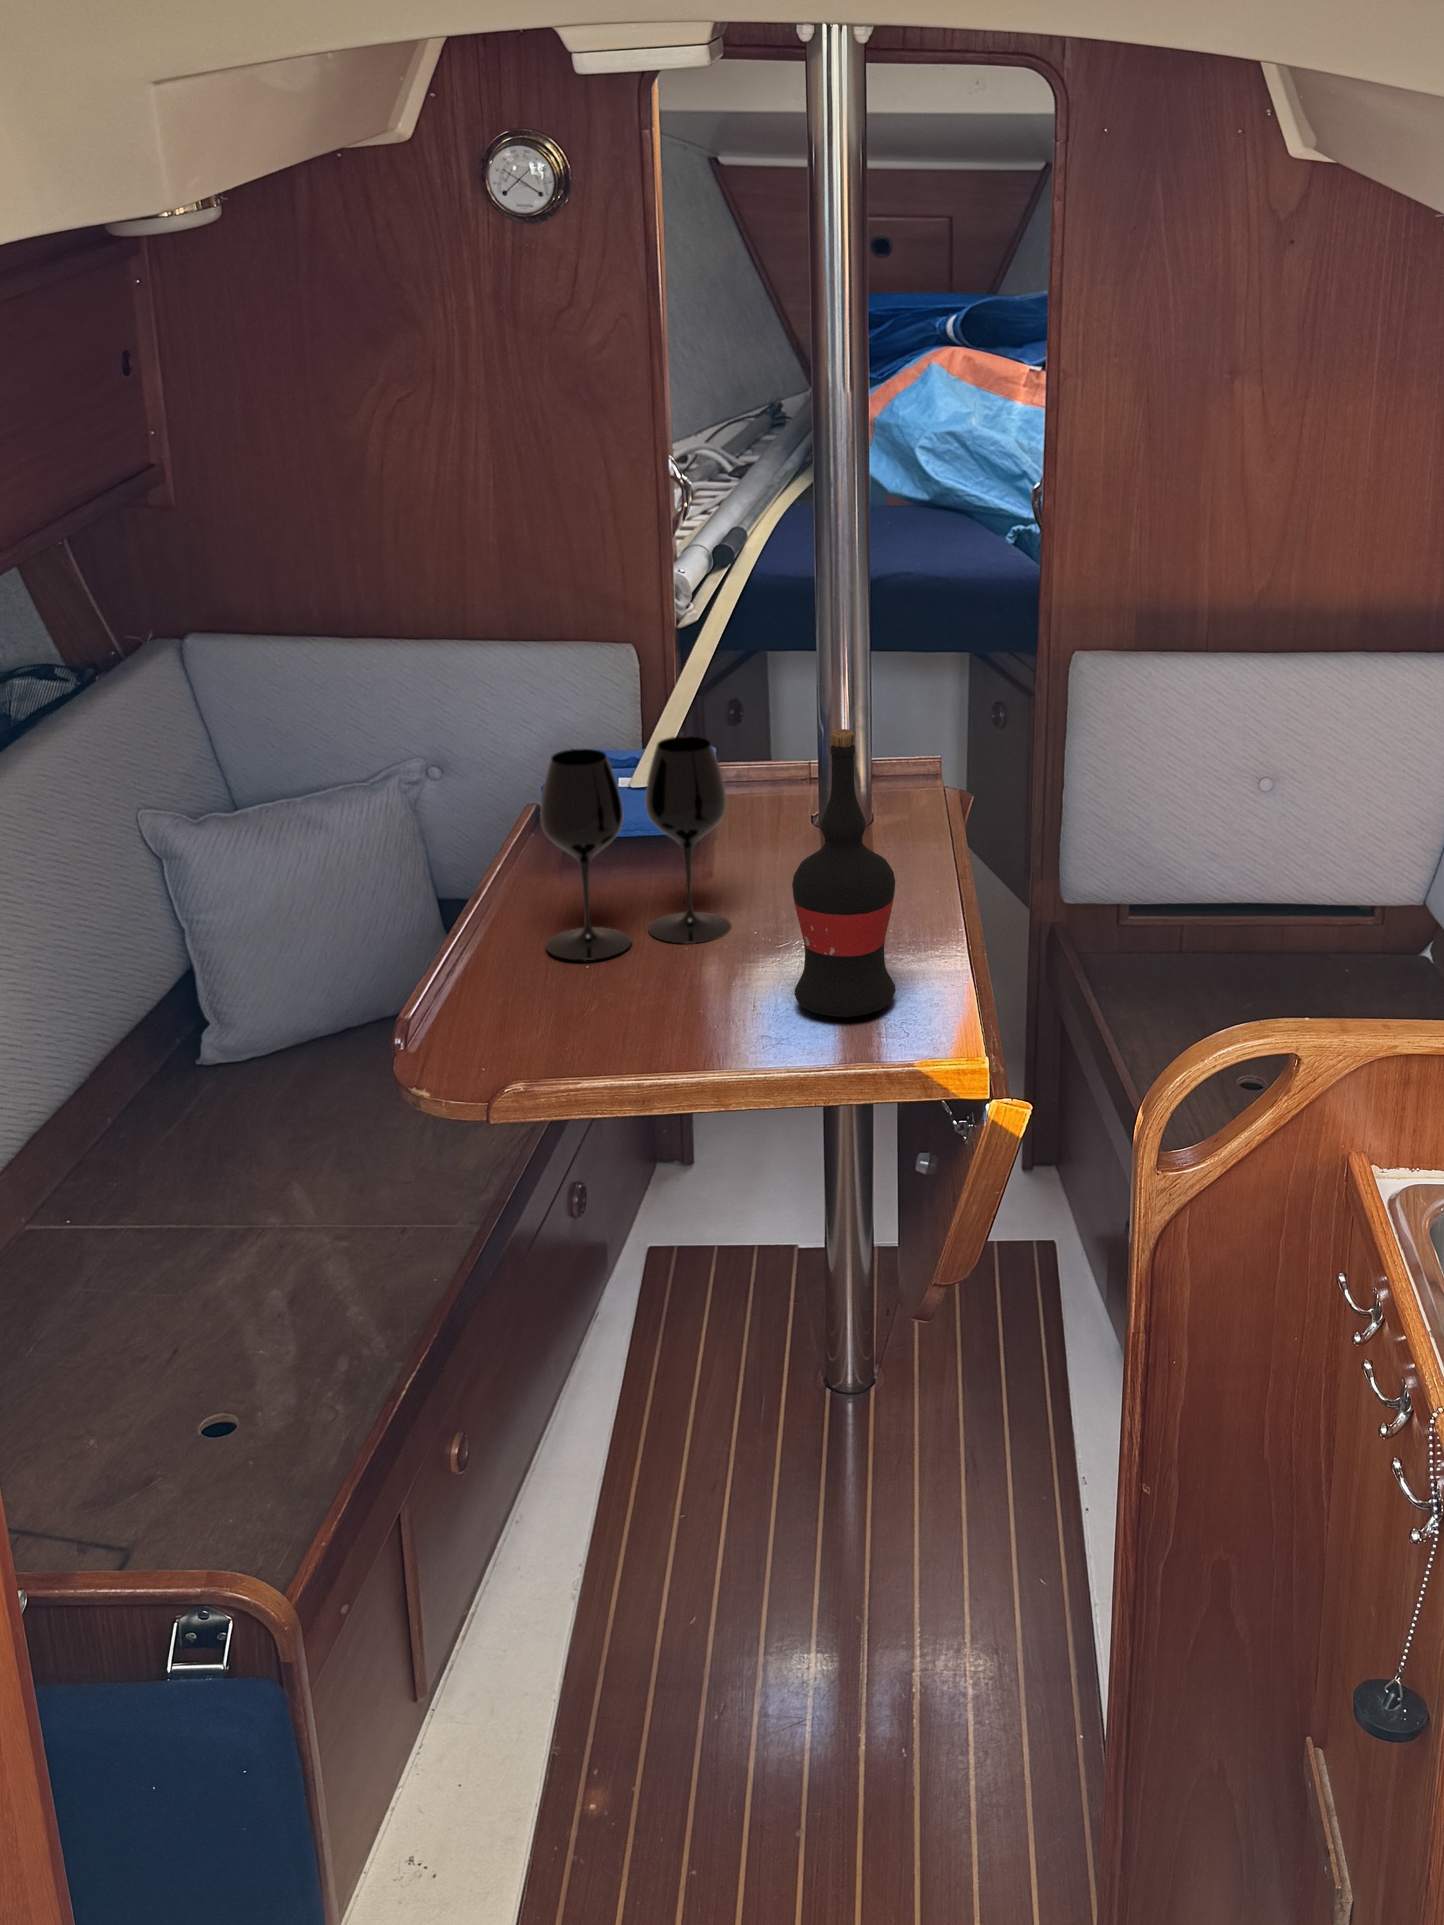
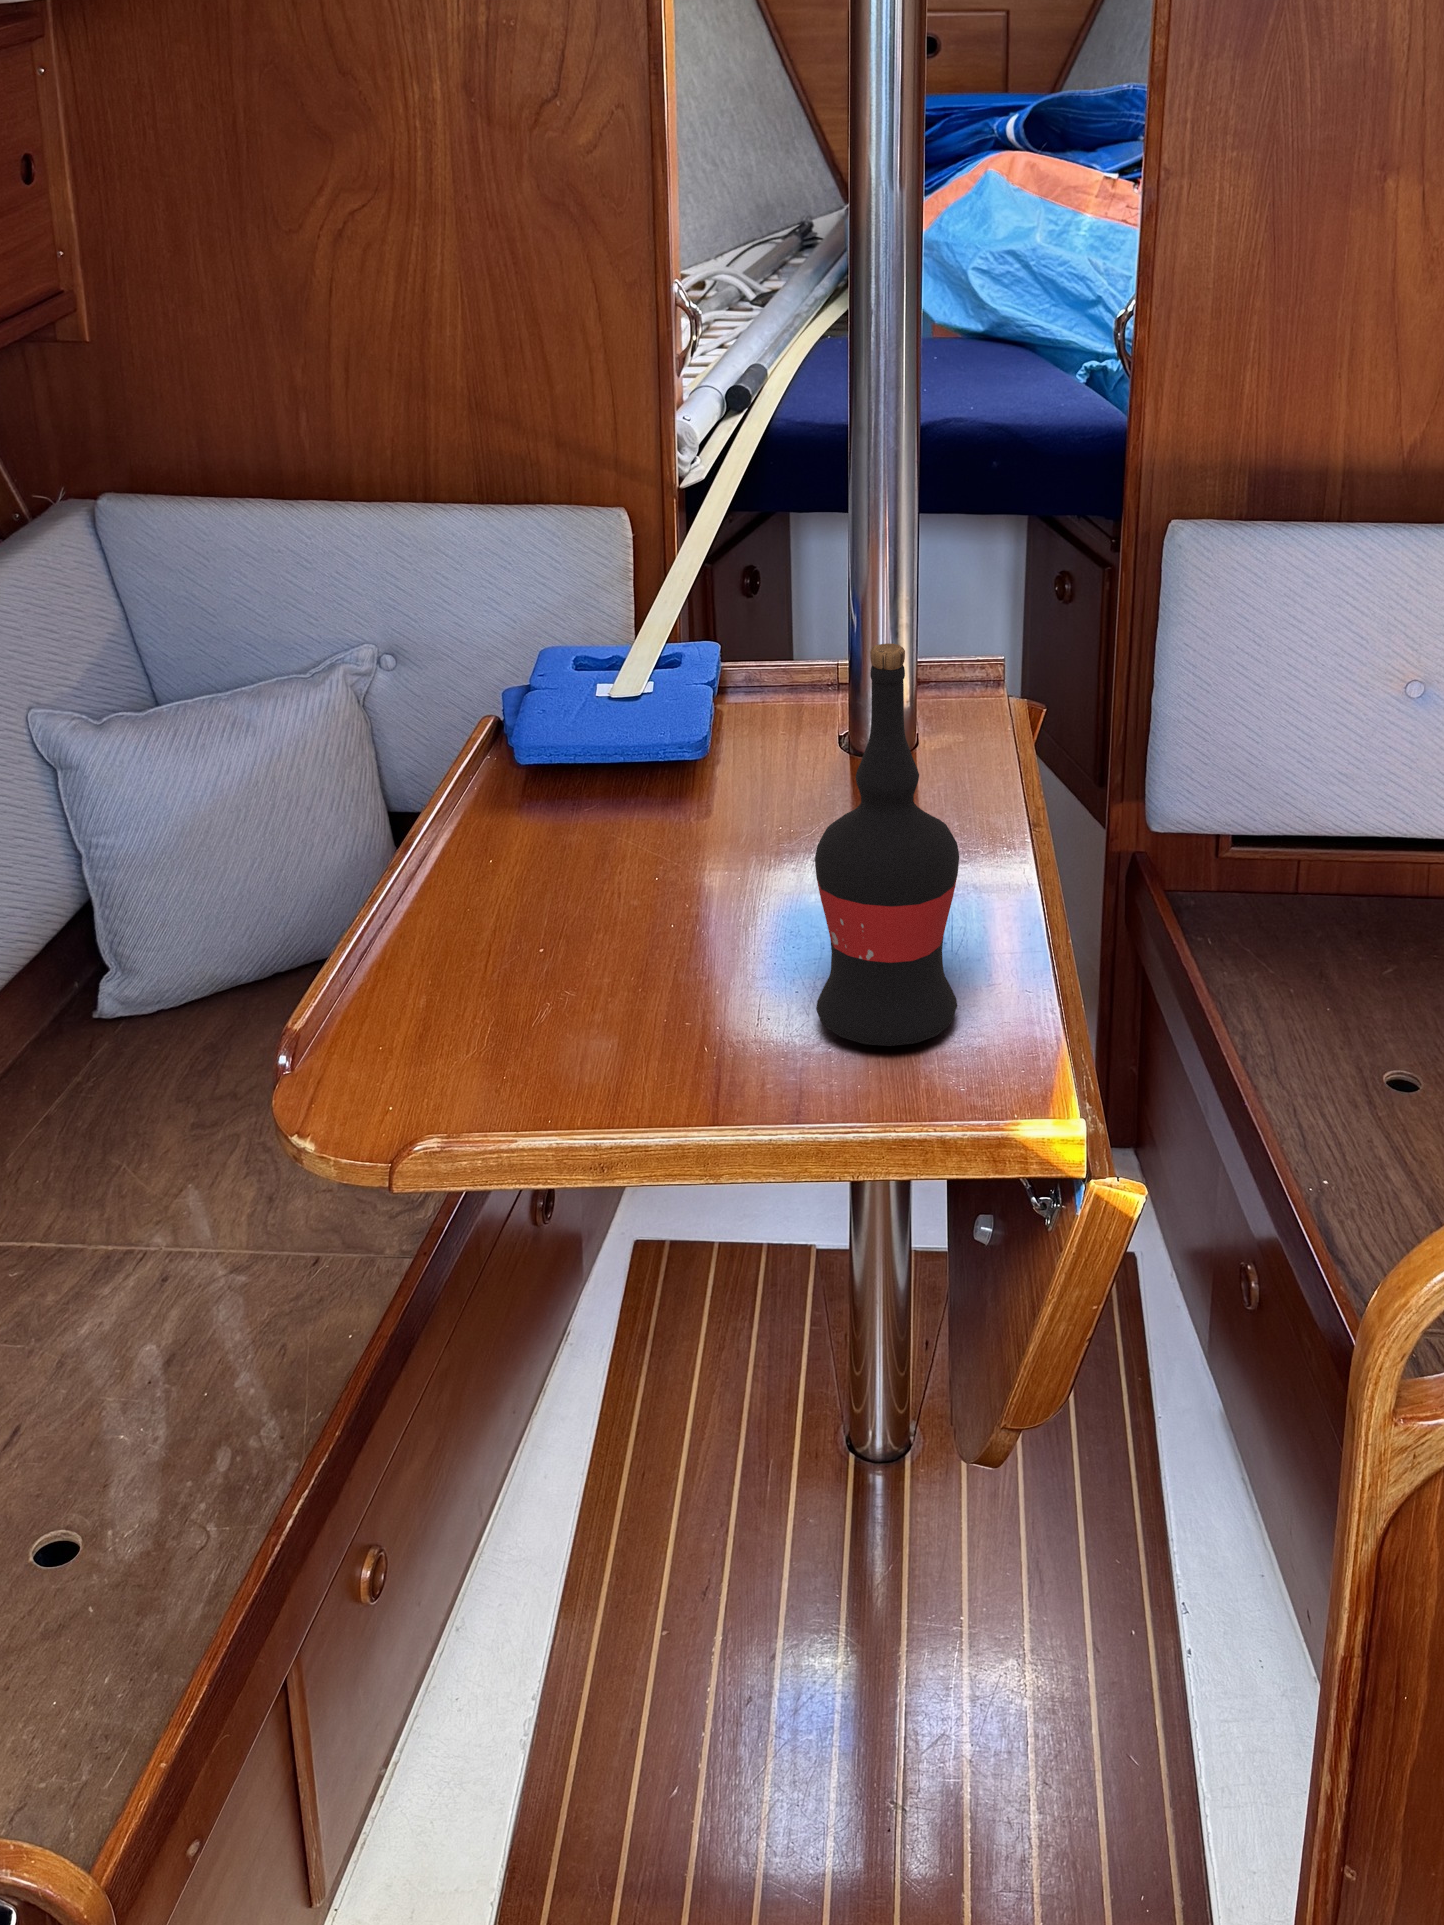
wine glass: present [540,736,732,960] -> none [478,641,735,945]

